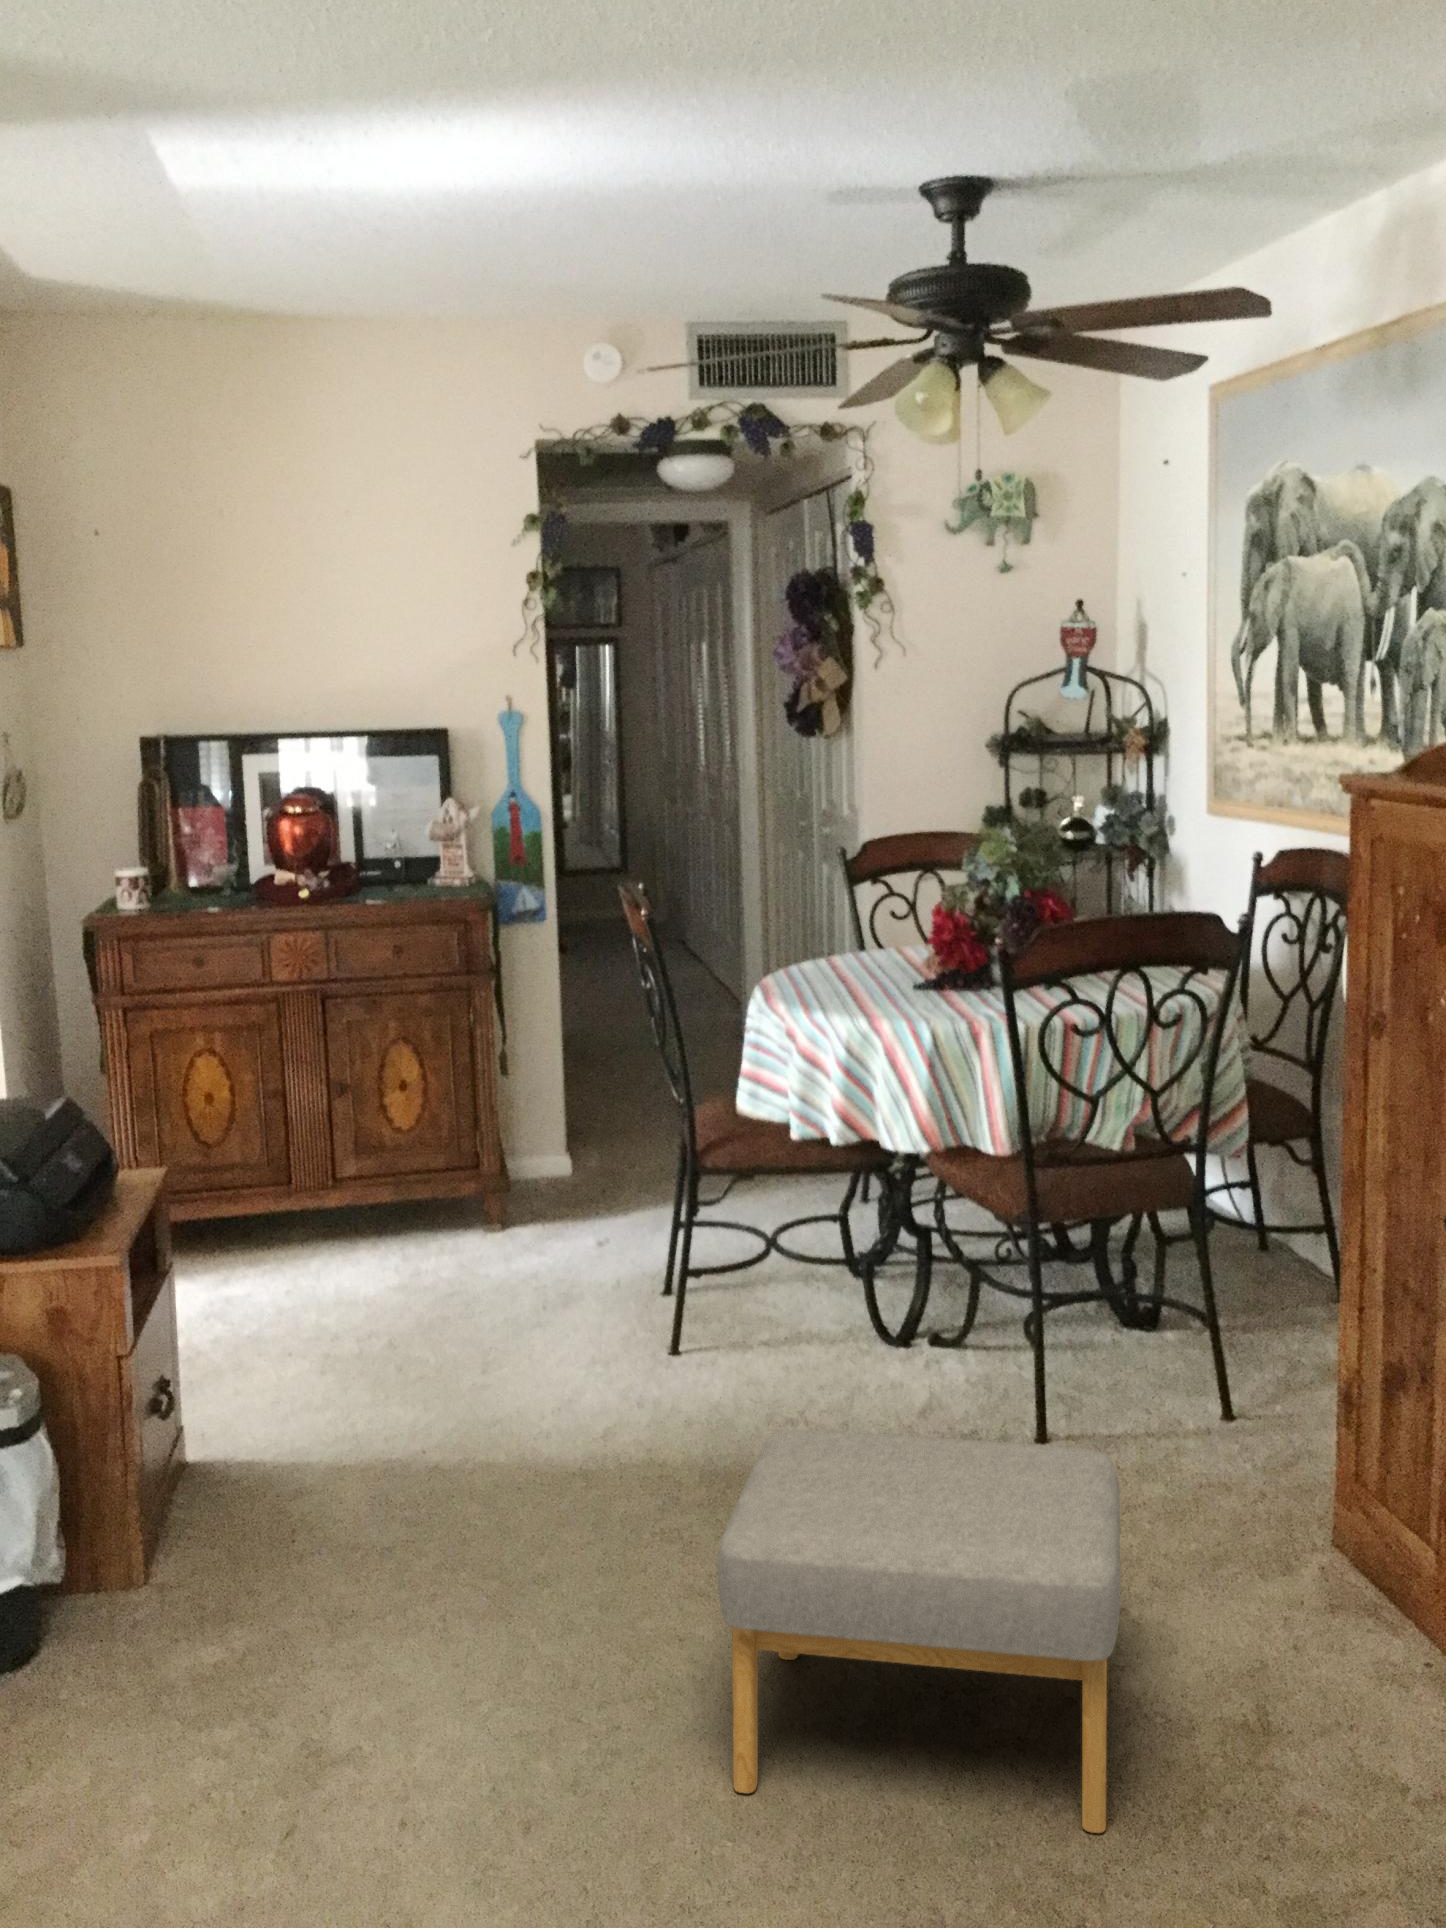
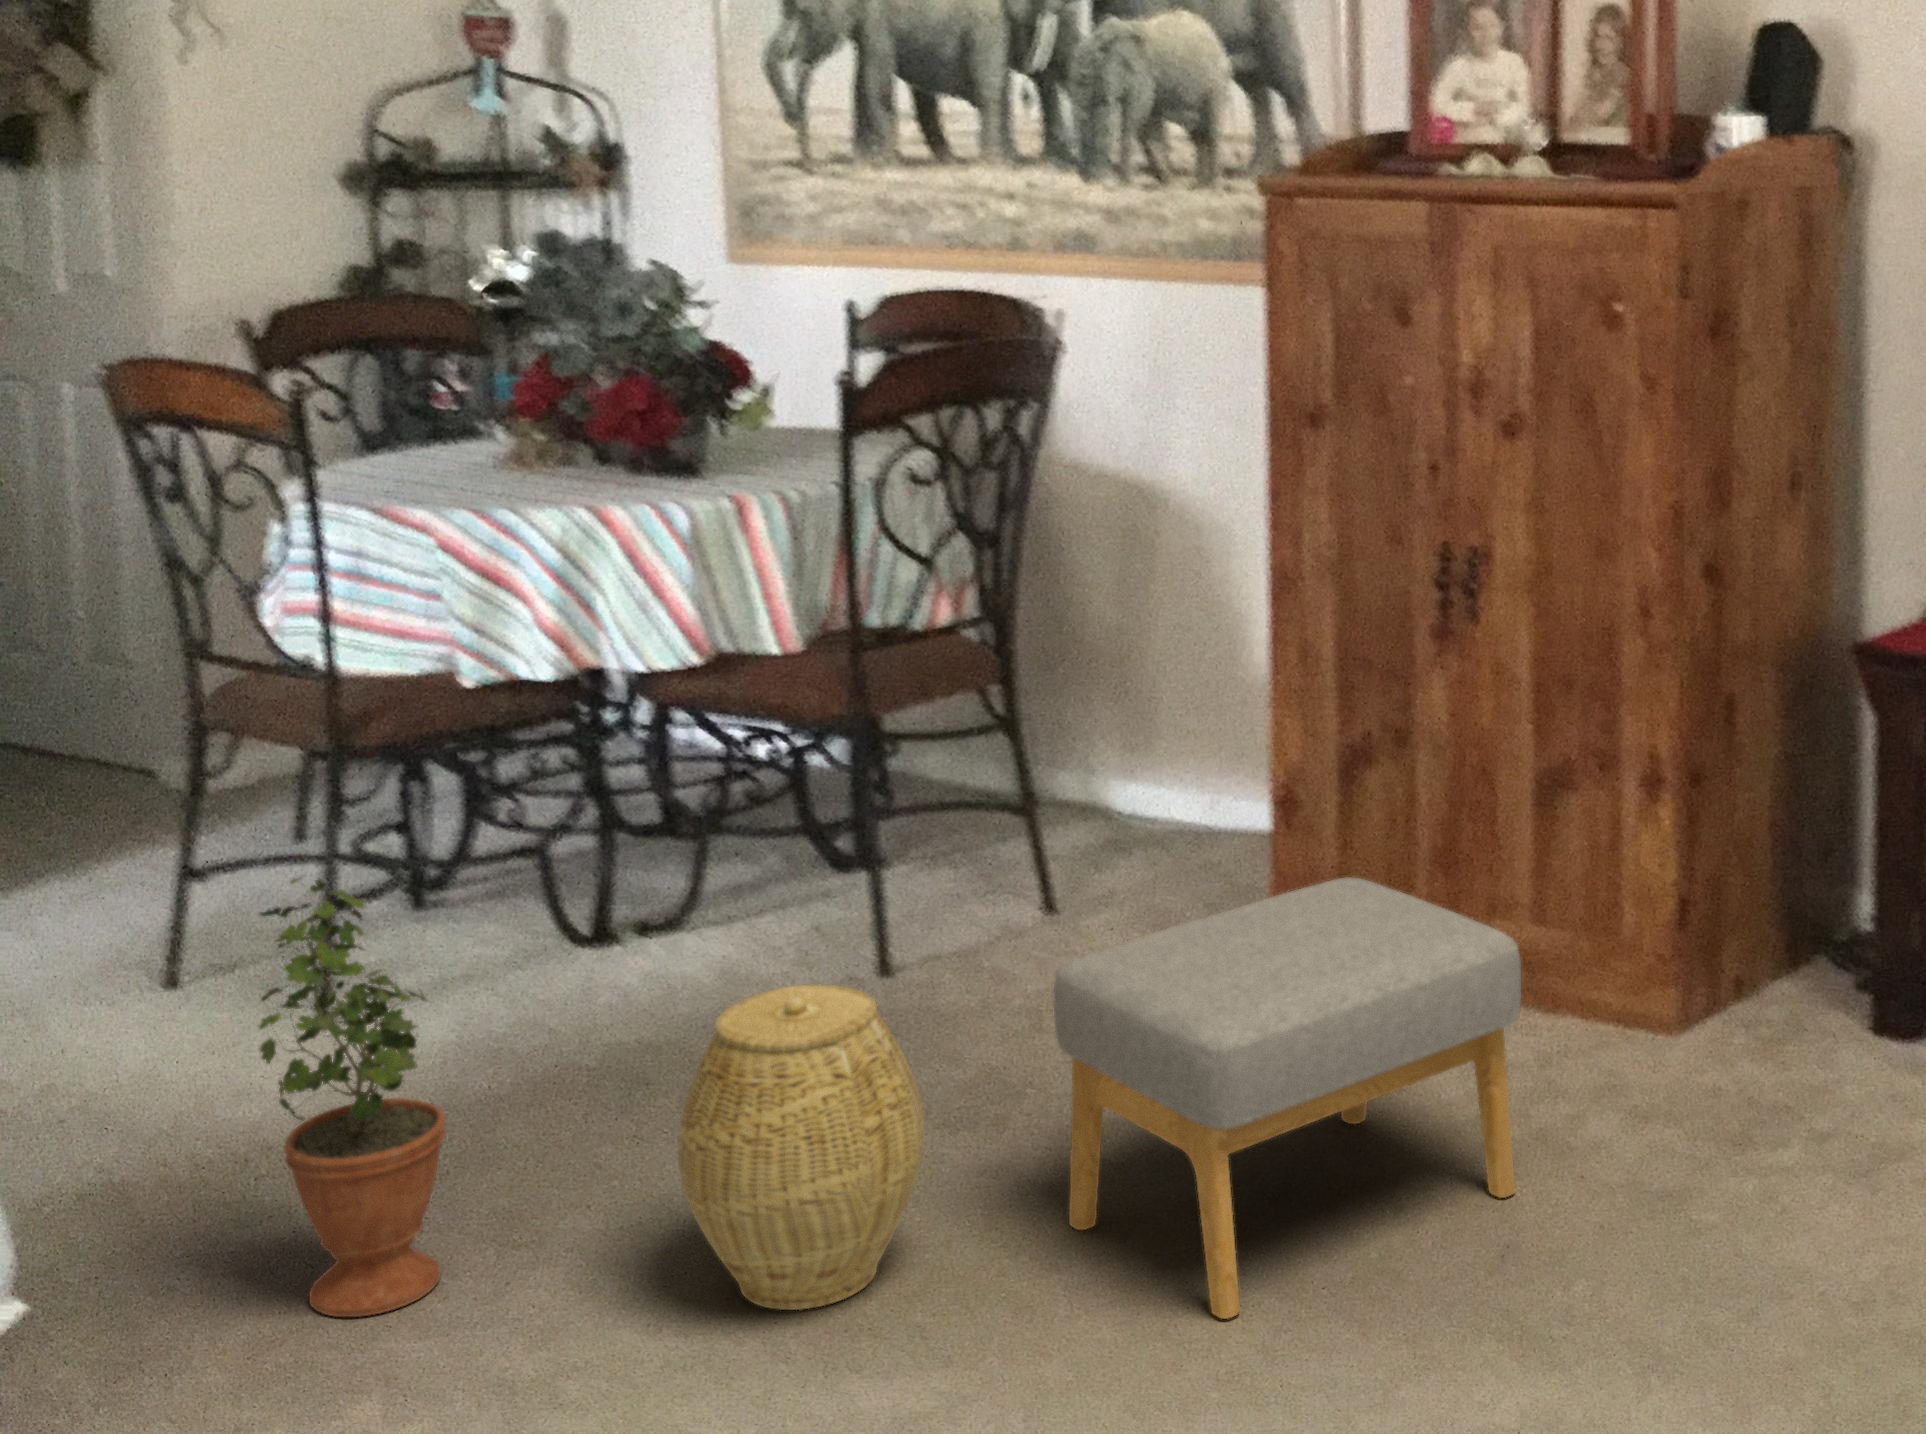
potted plant: none [368,1196,495,1495] -> present [259,878,445,1317]
woven basket: none [507,1370,692,1621] -> present [678,985,925,1310]

